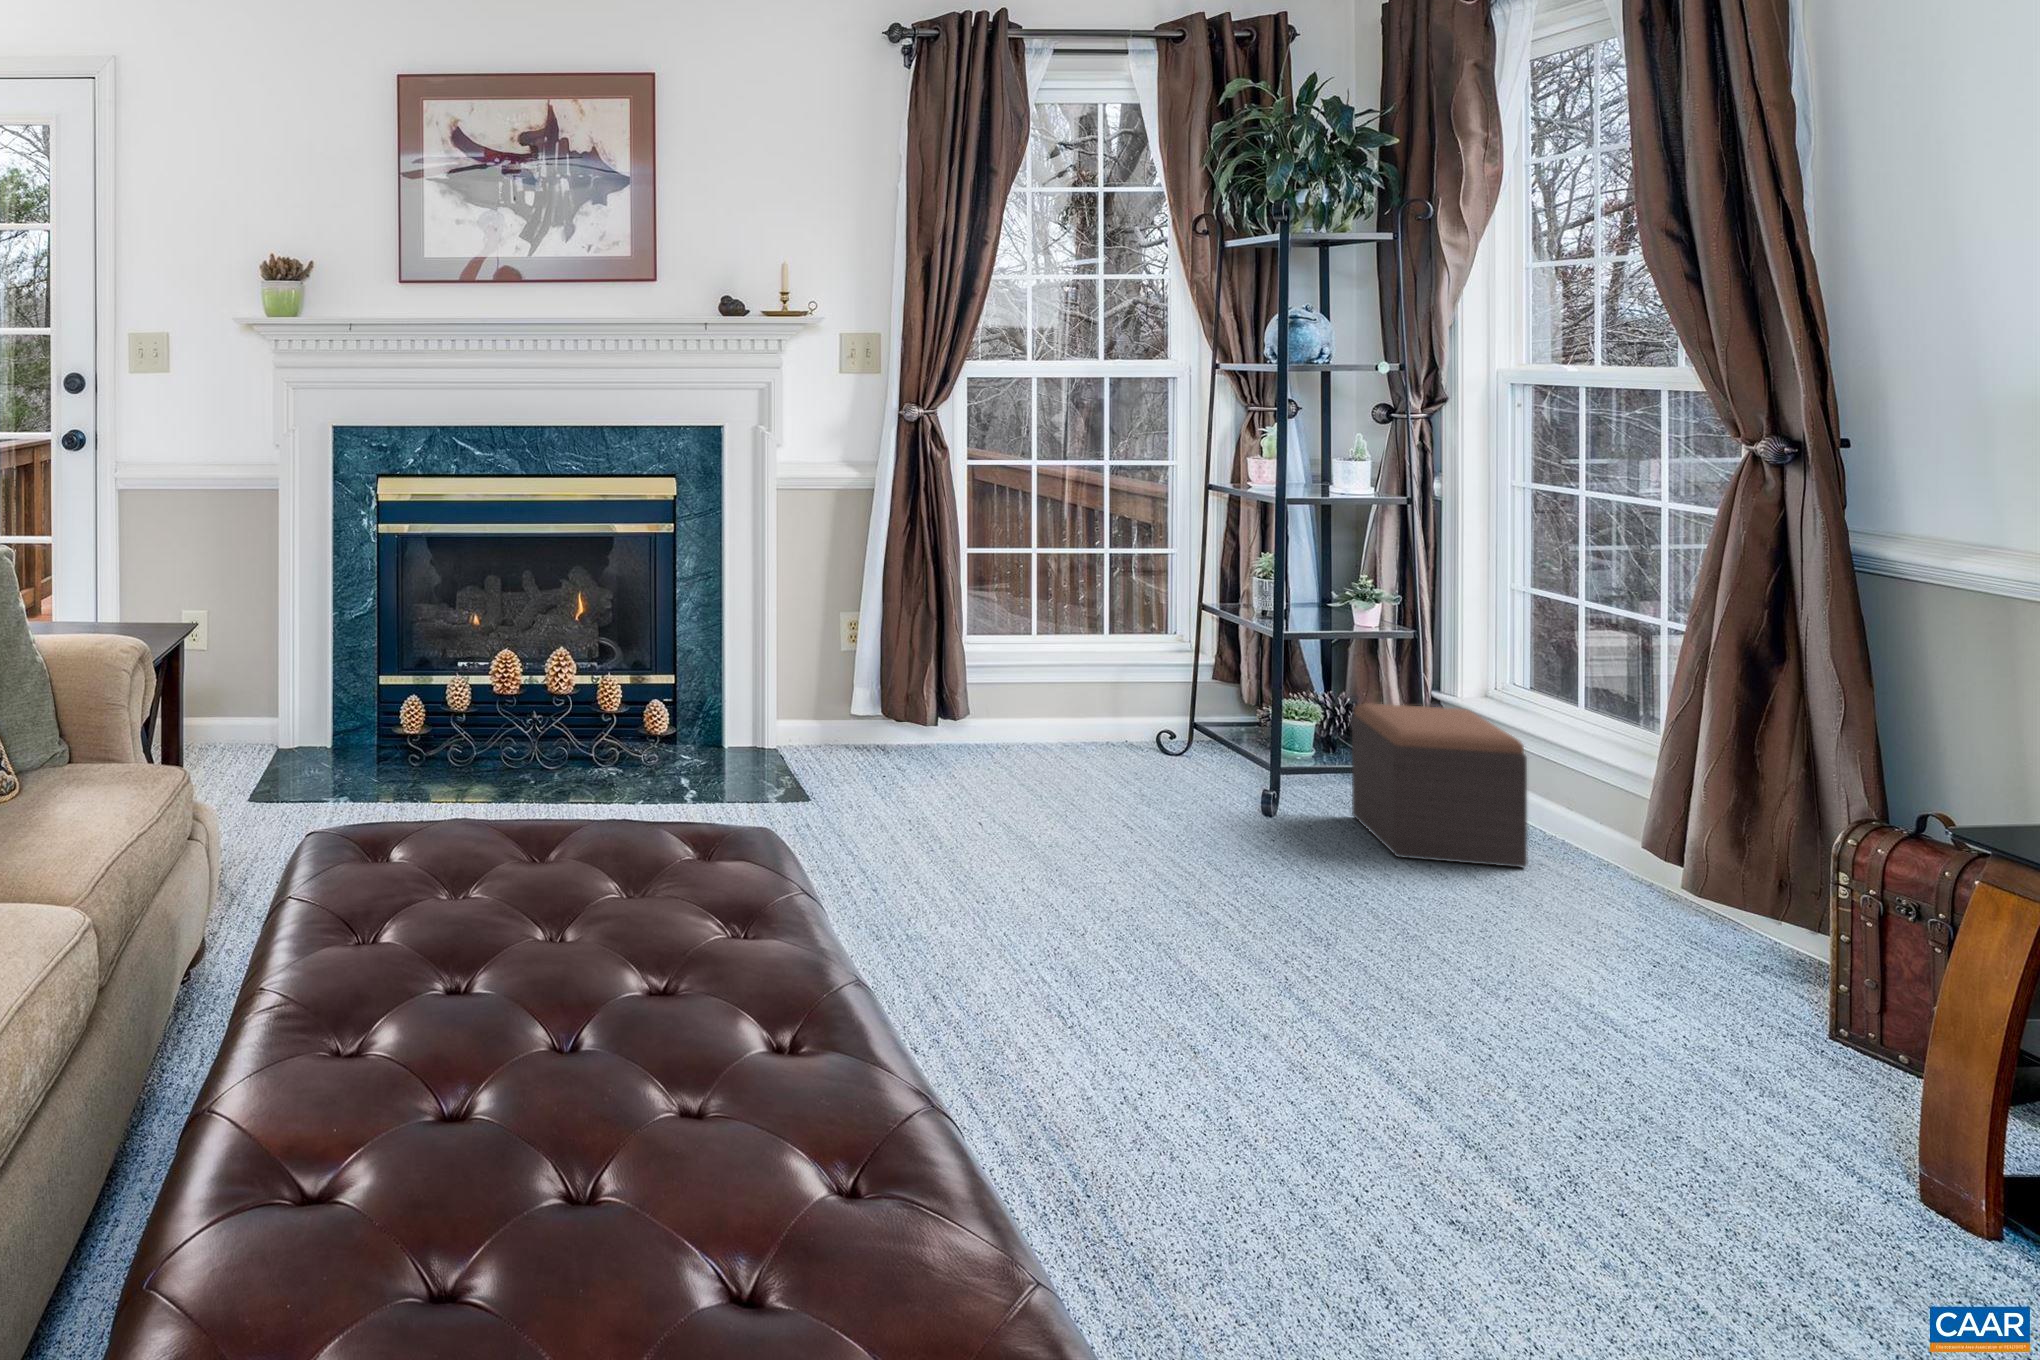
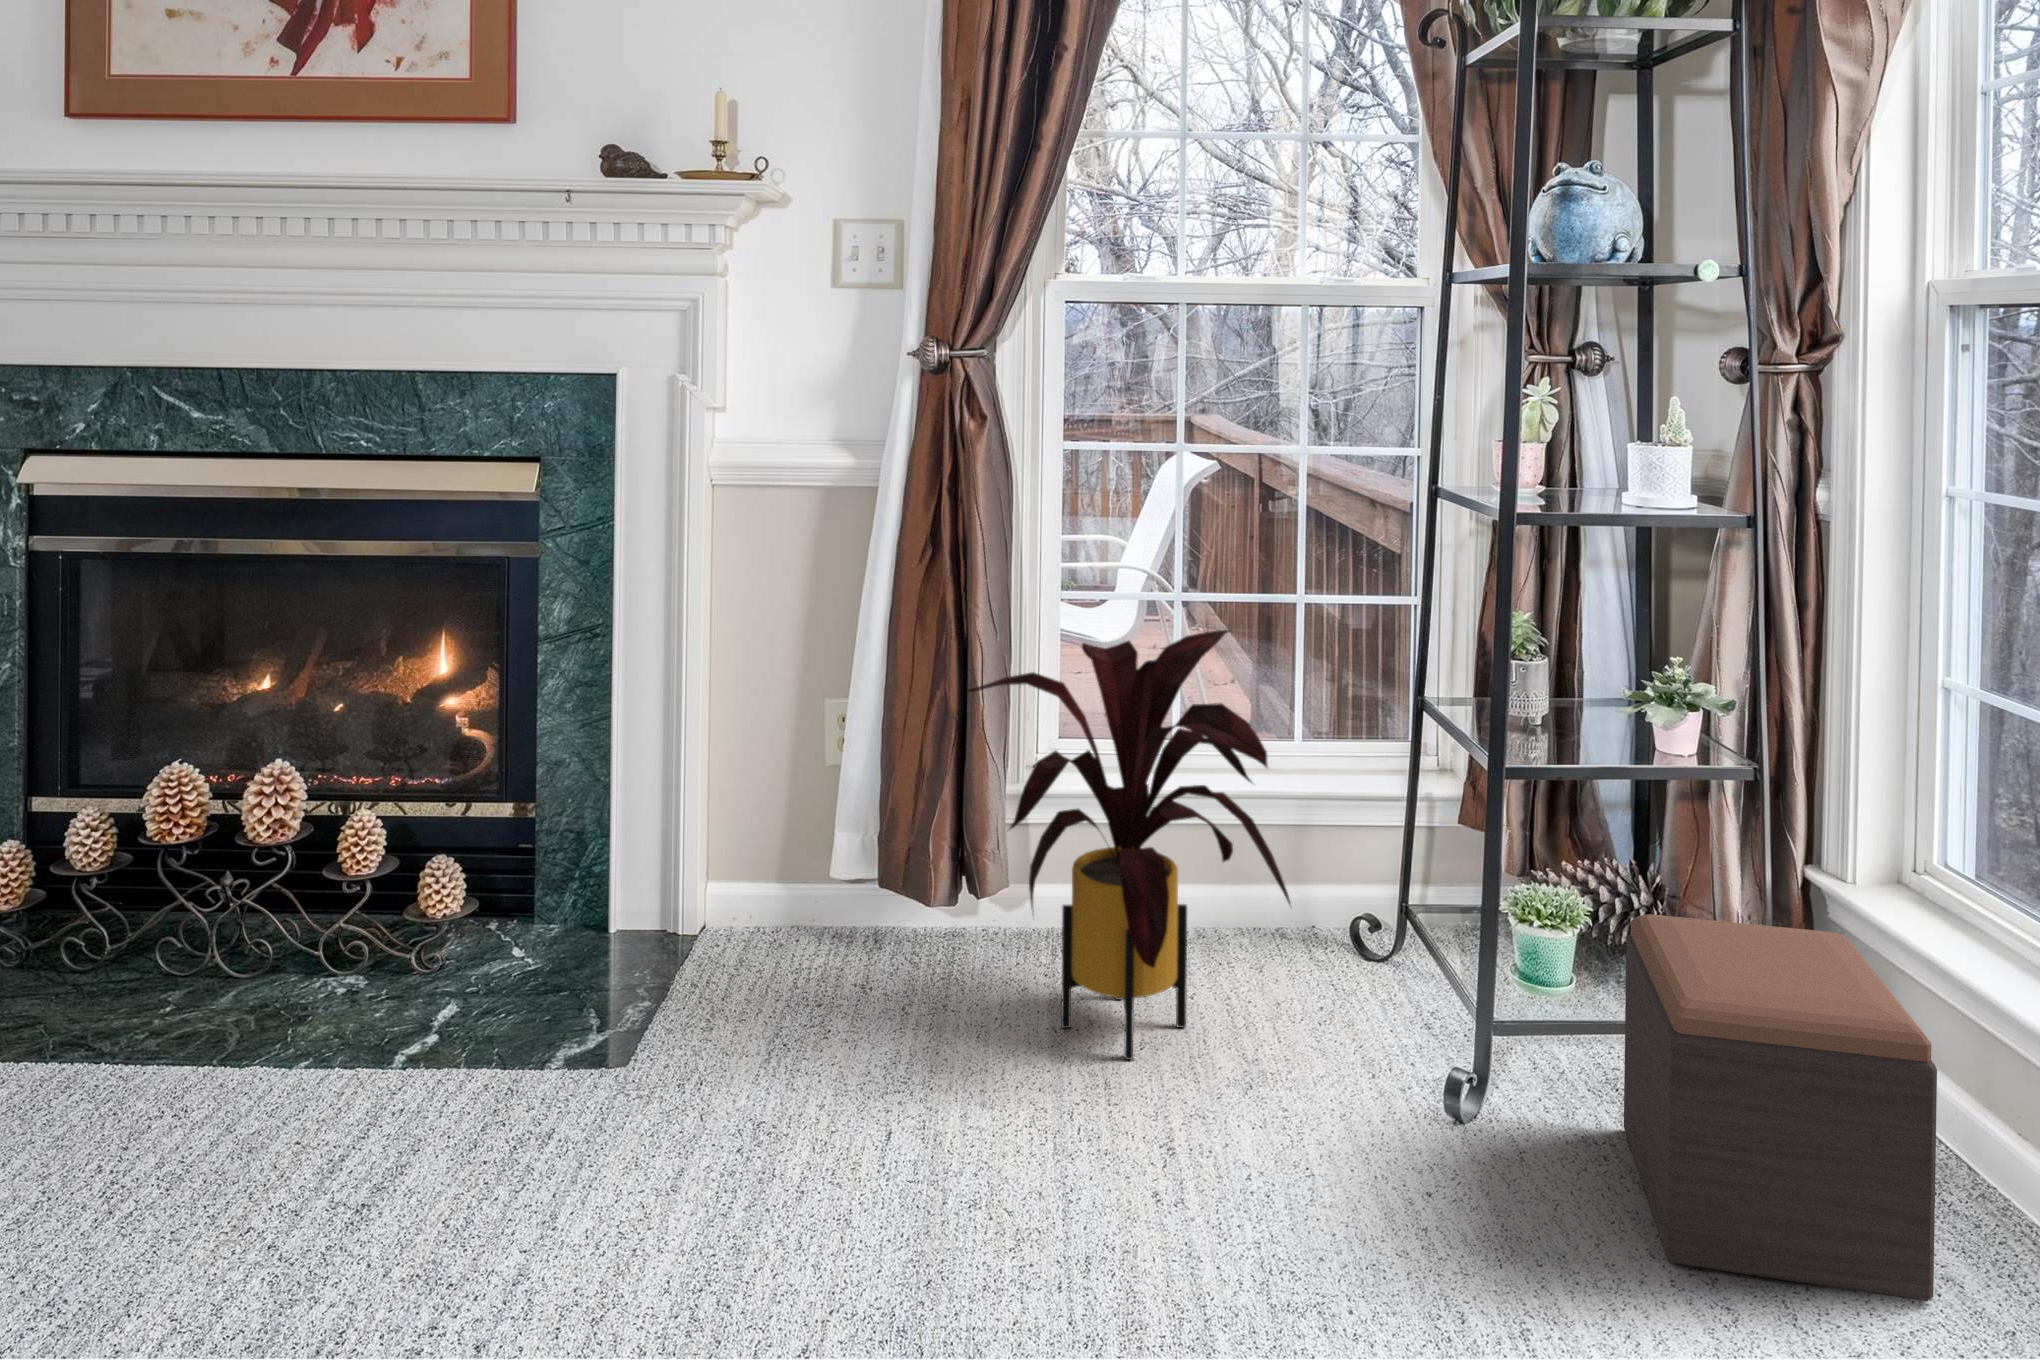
house plant: none [957,567,1165,793] -> present [967,630,1290,1060]

